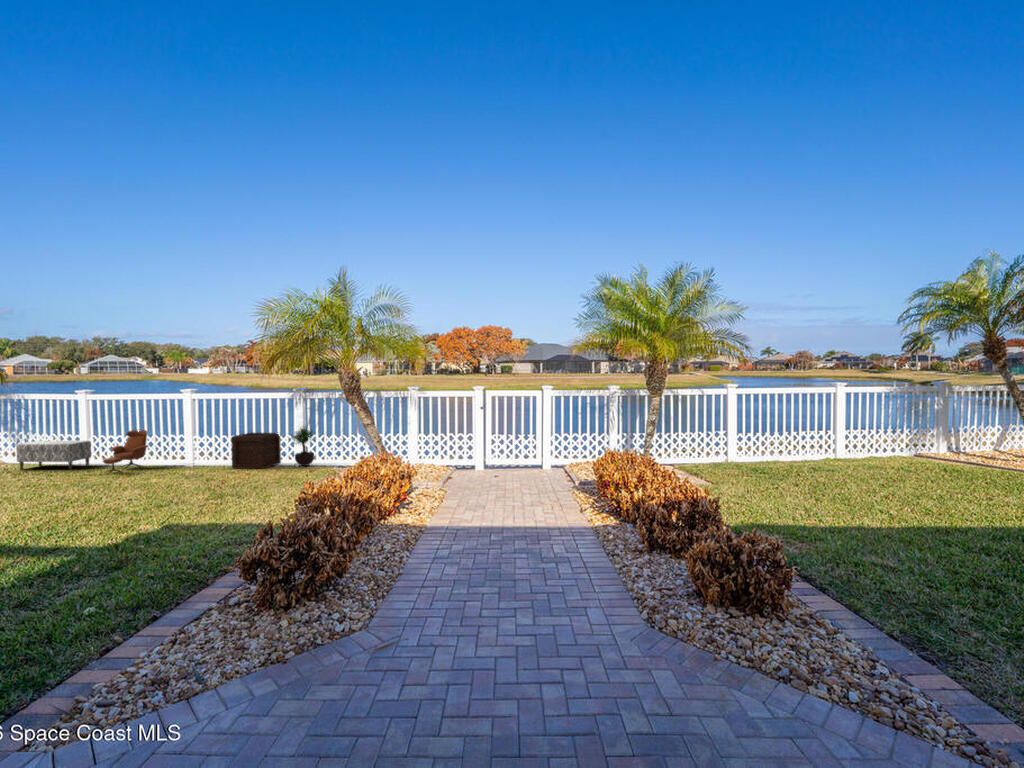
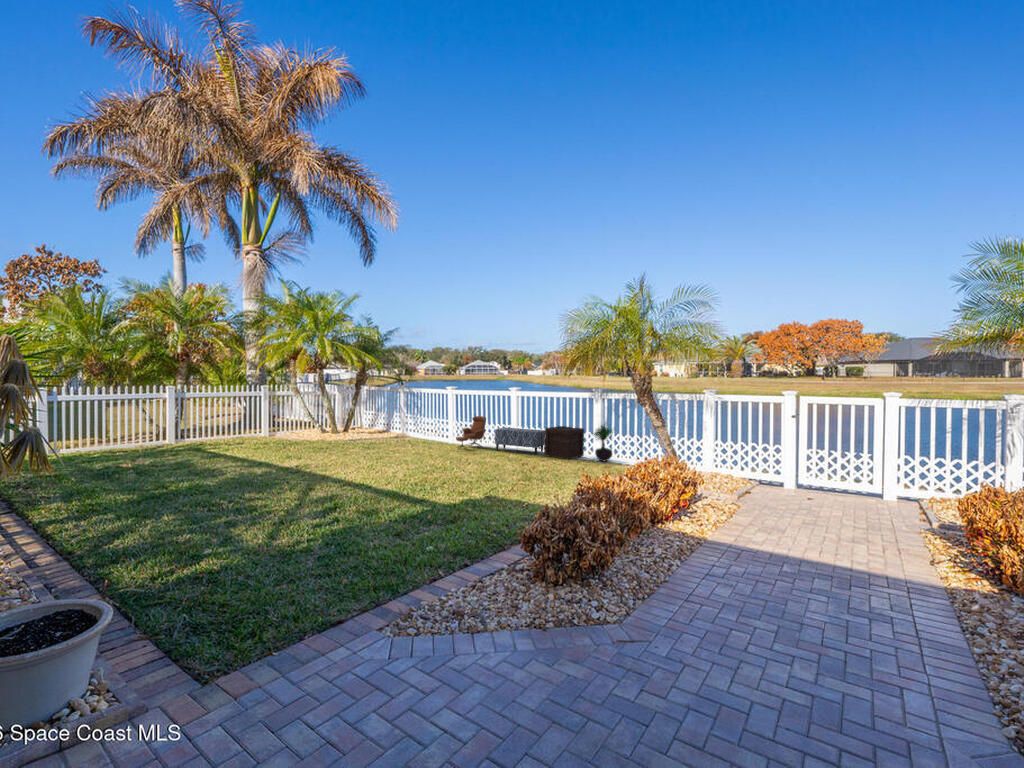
bench: present [17,441,91,470] -> present [495,427,545,454]

